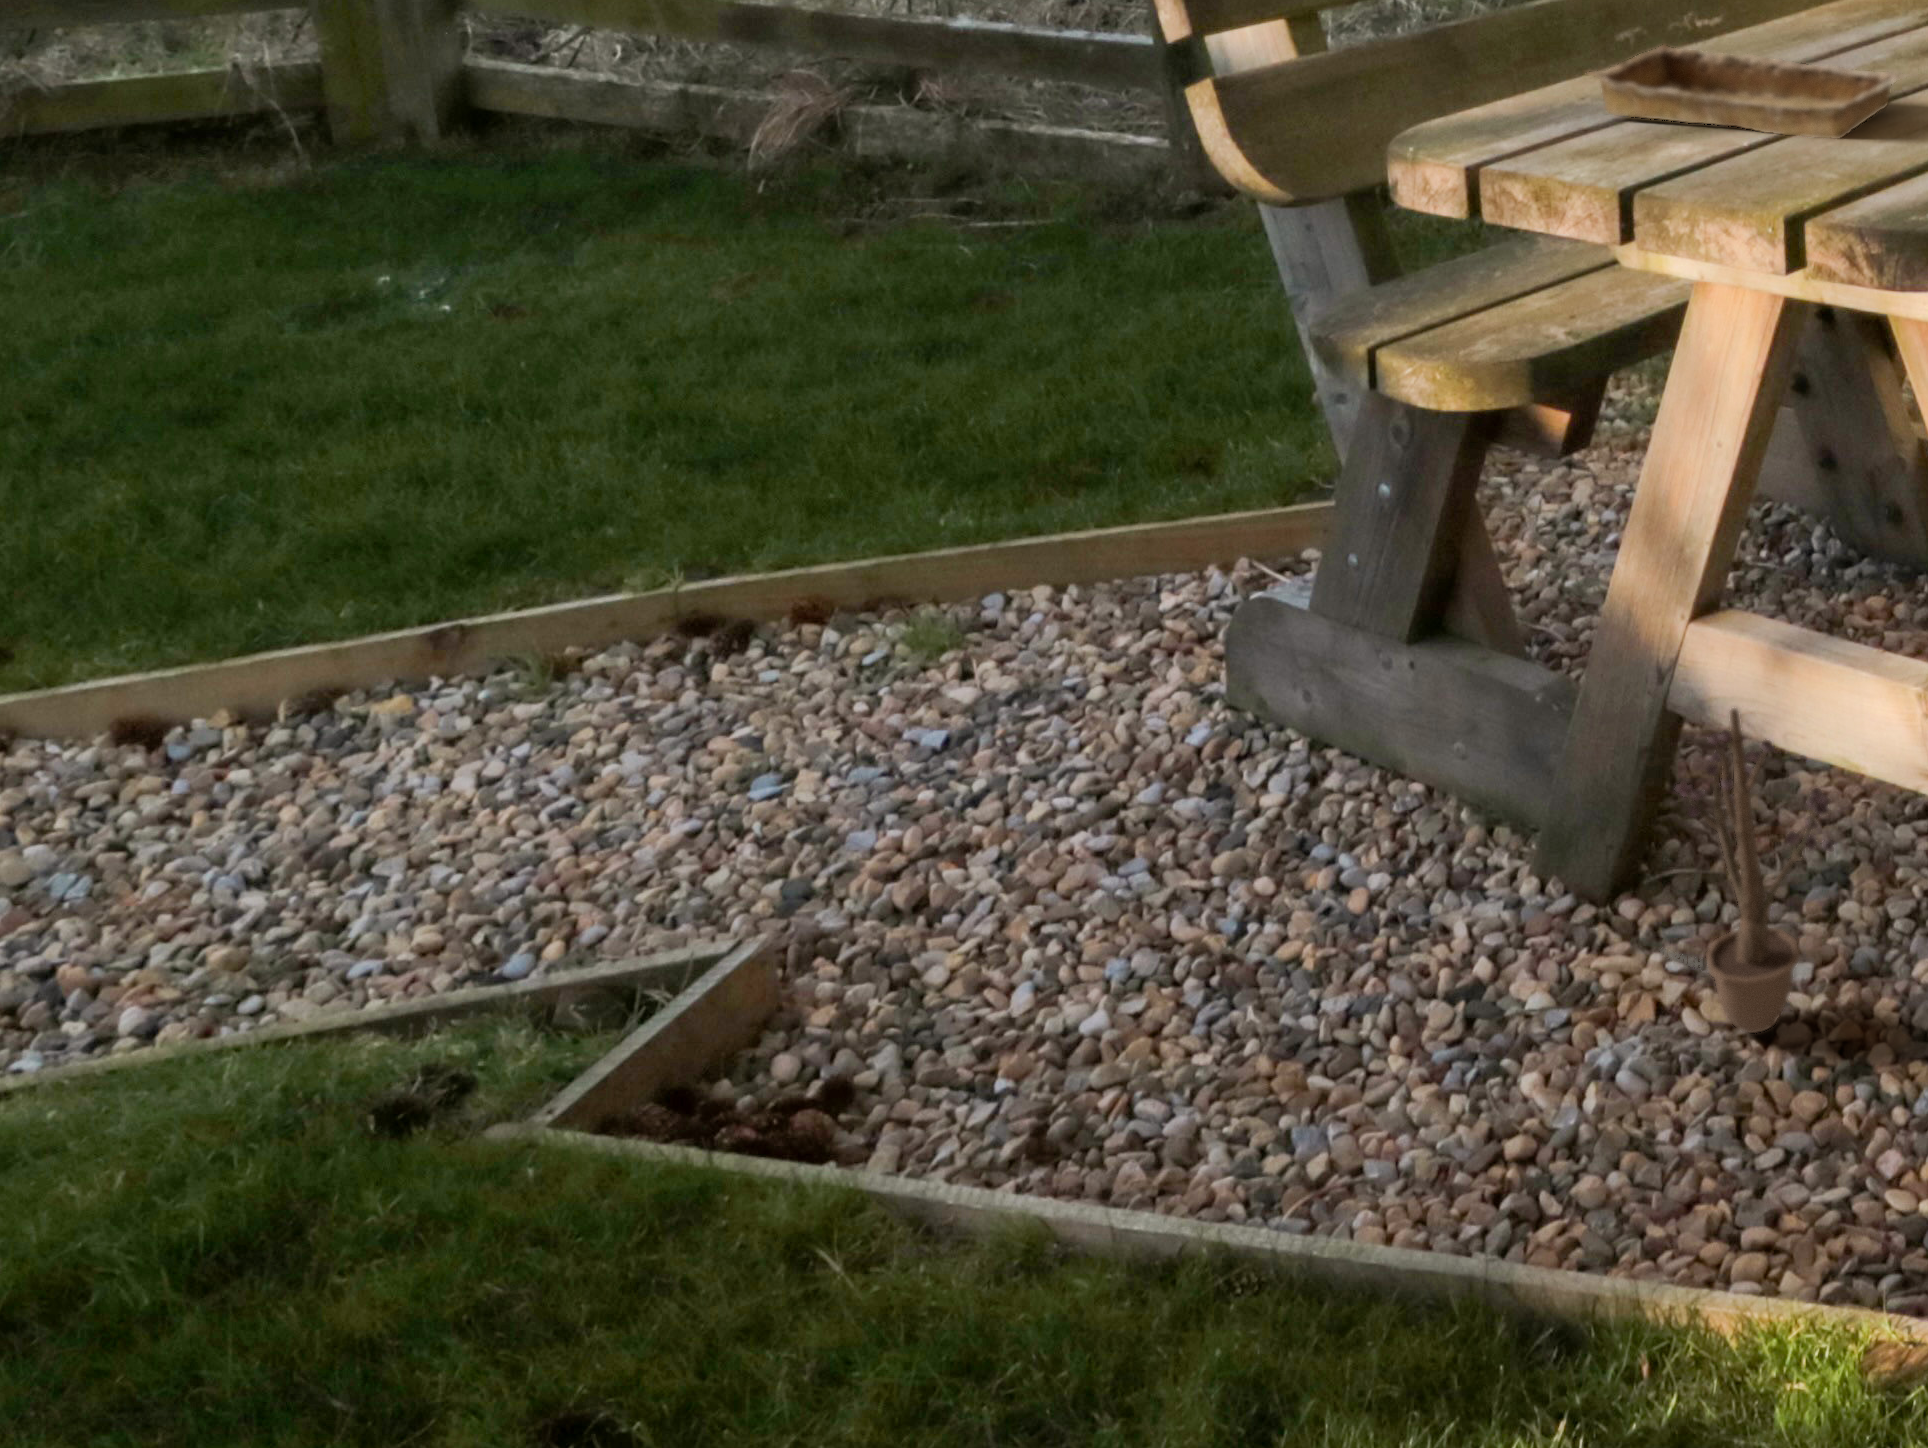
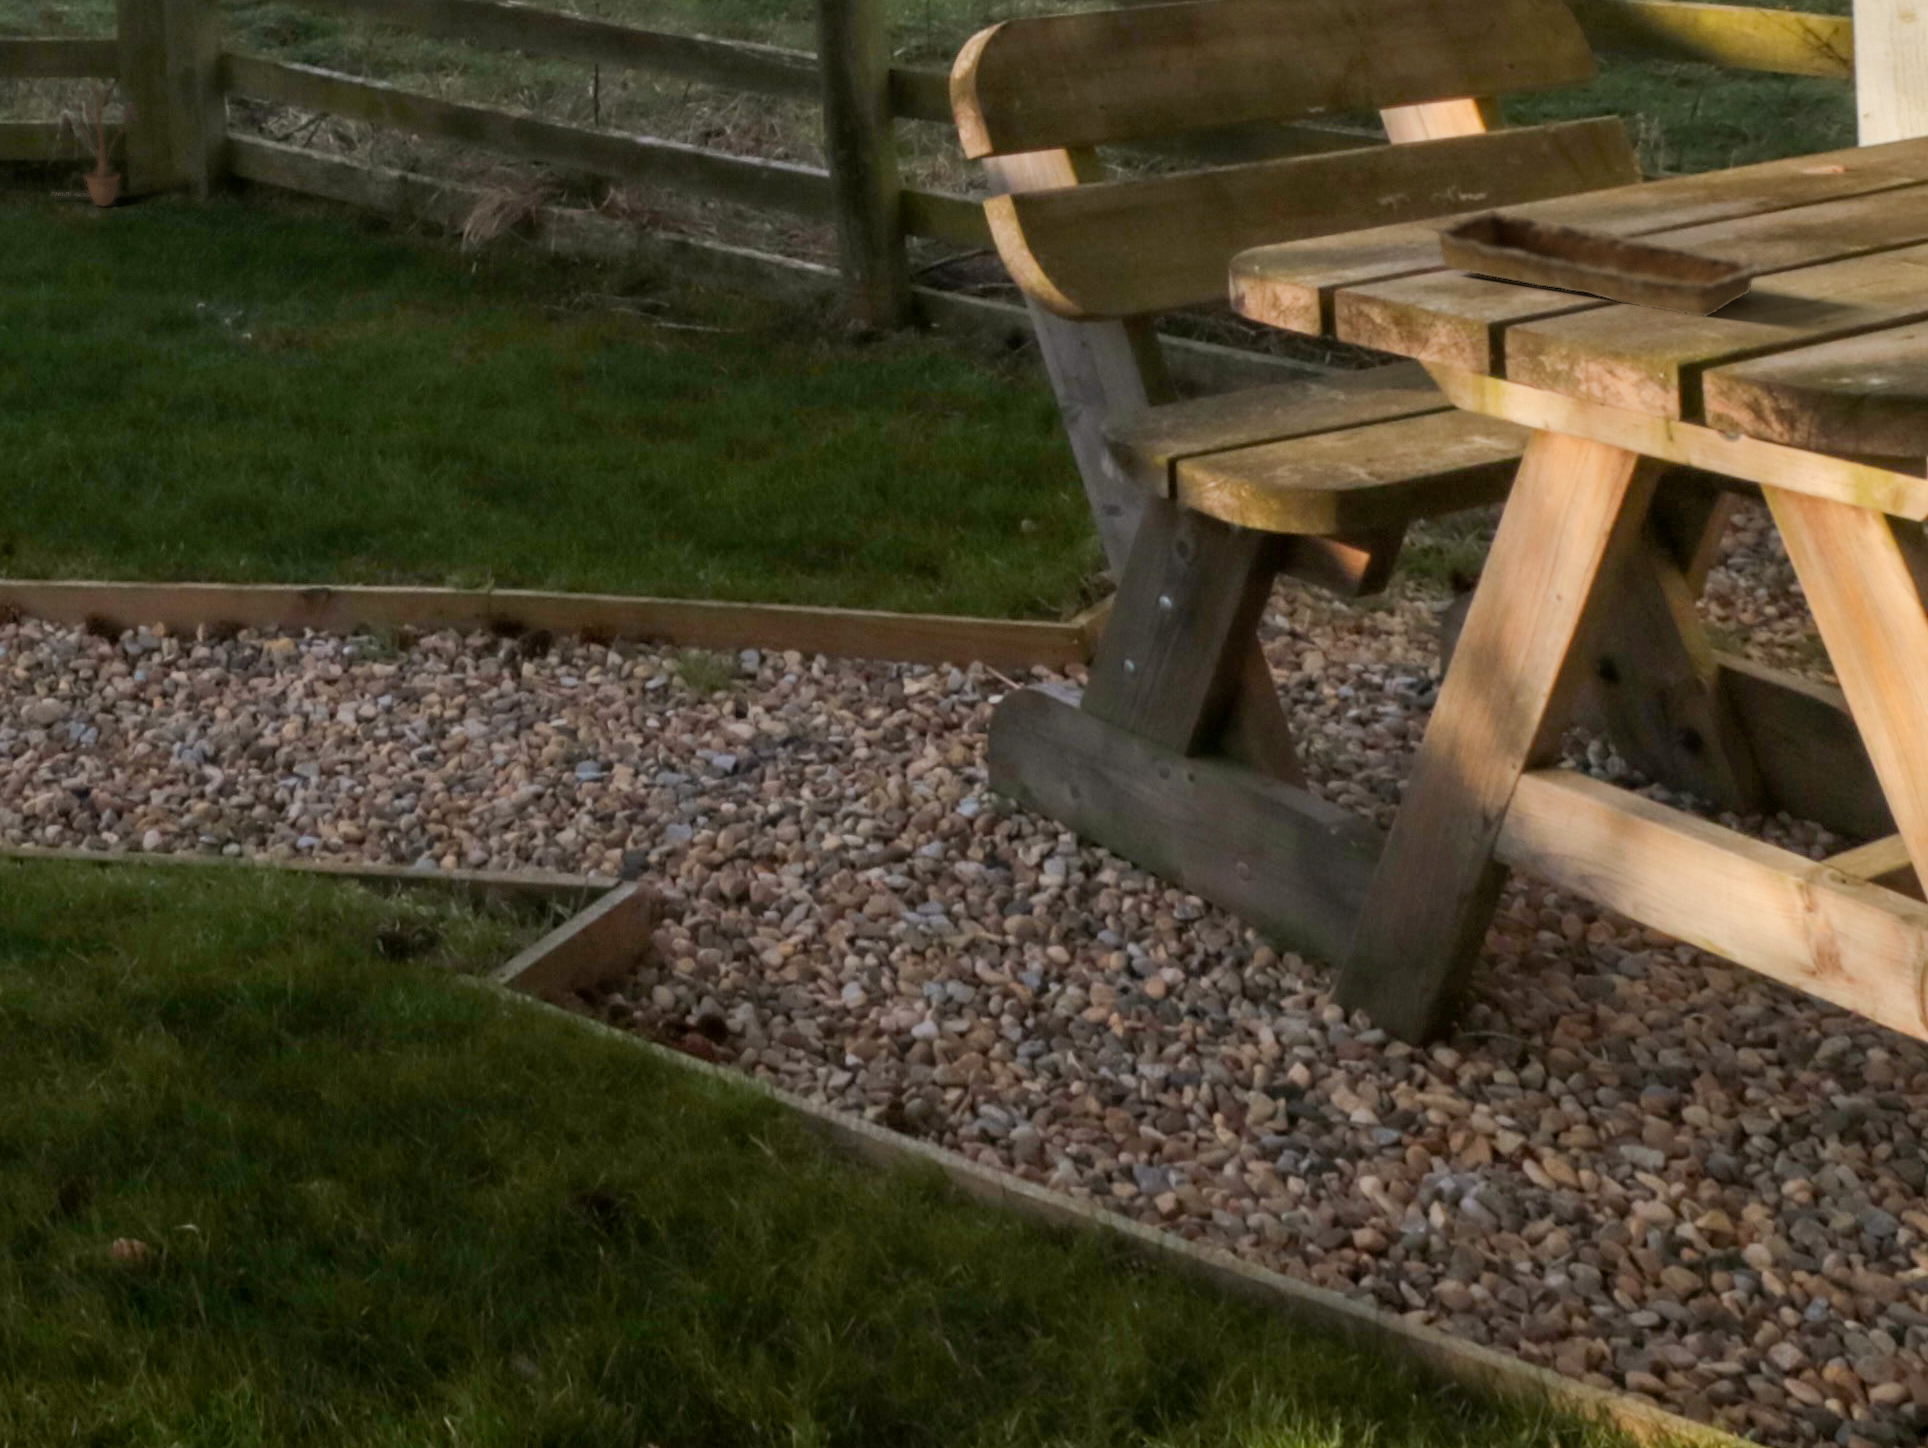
decorative plant: present [1660,708,1833,1033] -> present [52,84,139,207]

